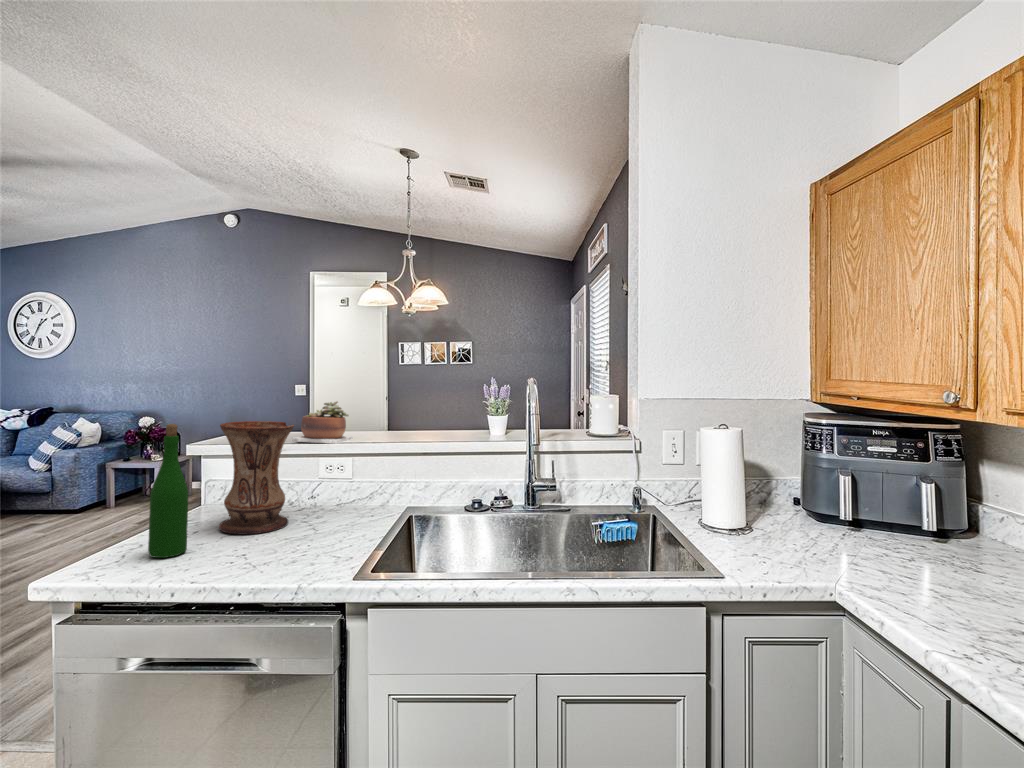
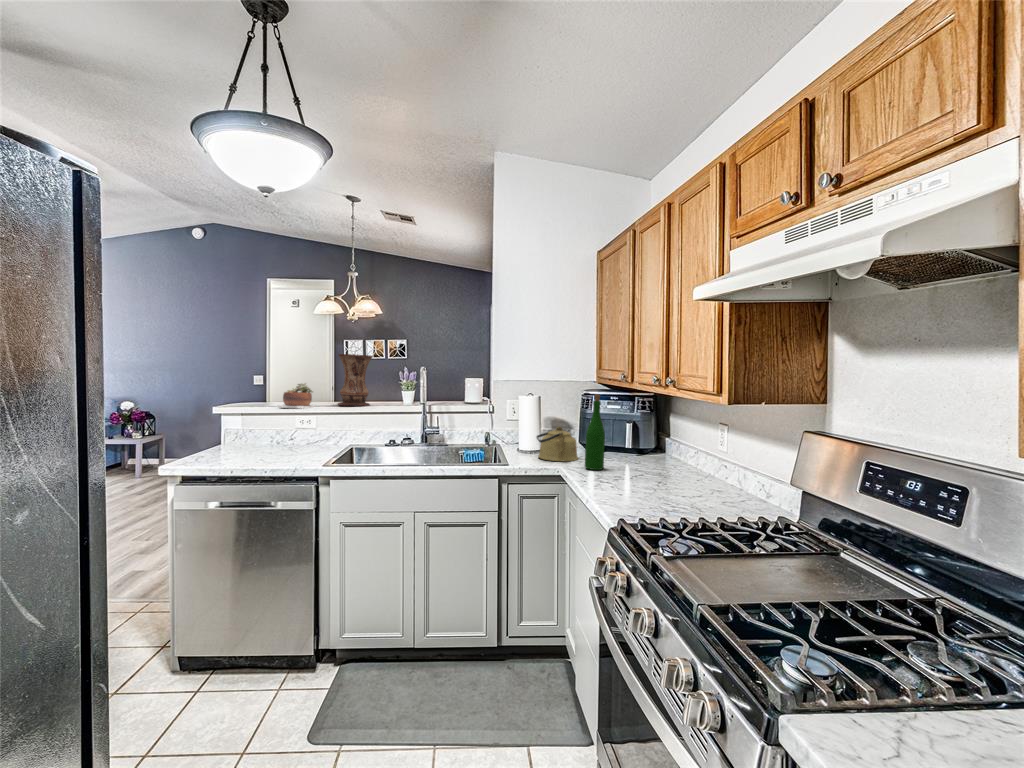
vase: present [219,421,294,534] -> present [338,354,373,406]
wine bottle: present [148,424,188,558] -> present [585,394,605,470]
kettle: none [749,492,847,566] -> present [536,427,578,461]

